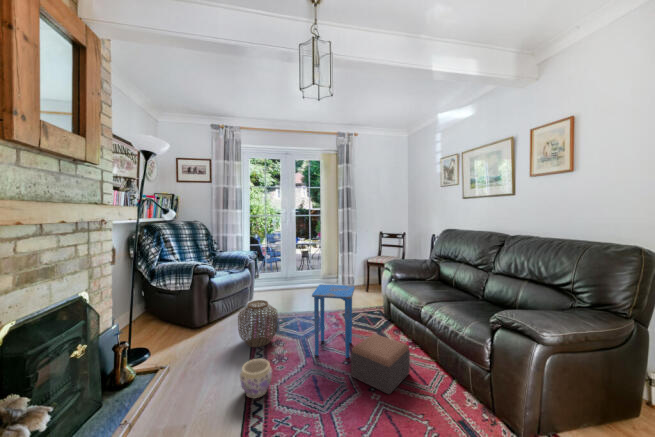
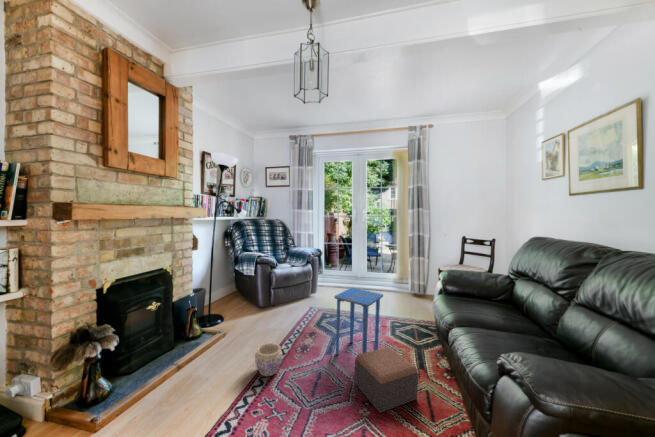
woven basket: present [238,300,278,347] -> none [280,293,314,335]

